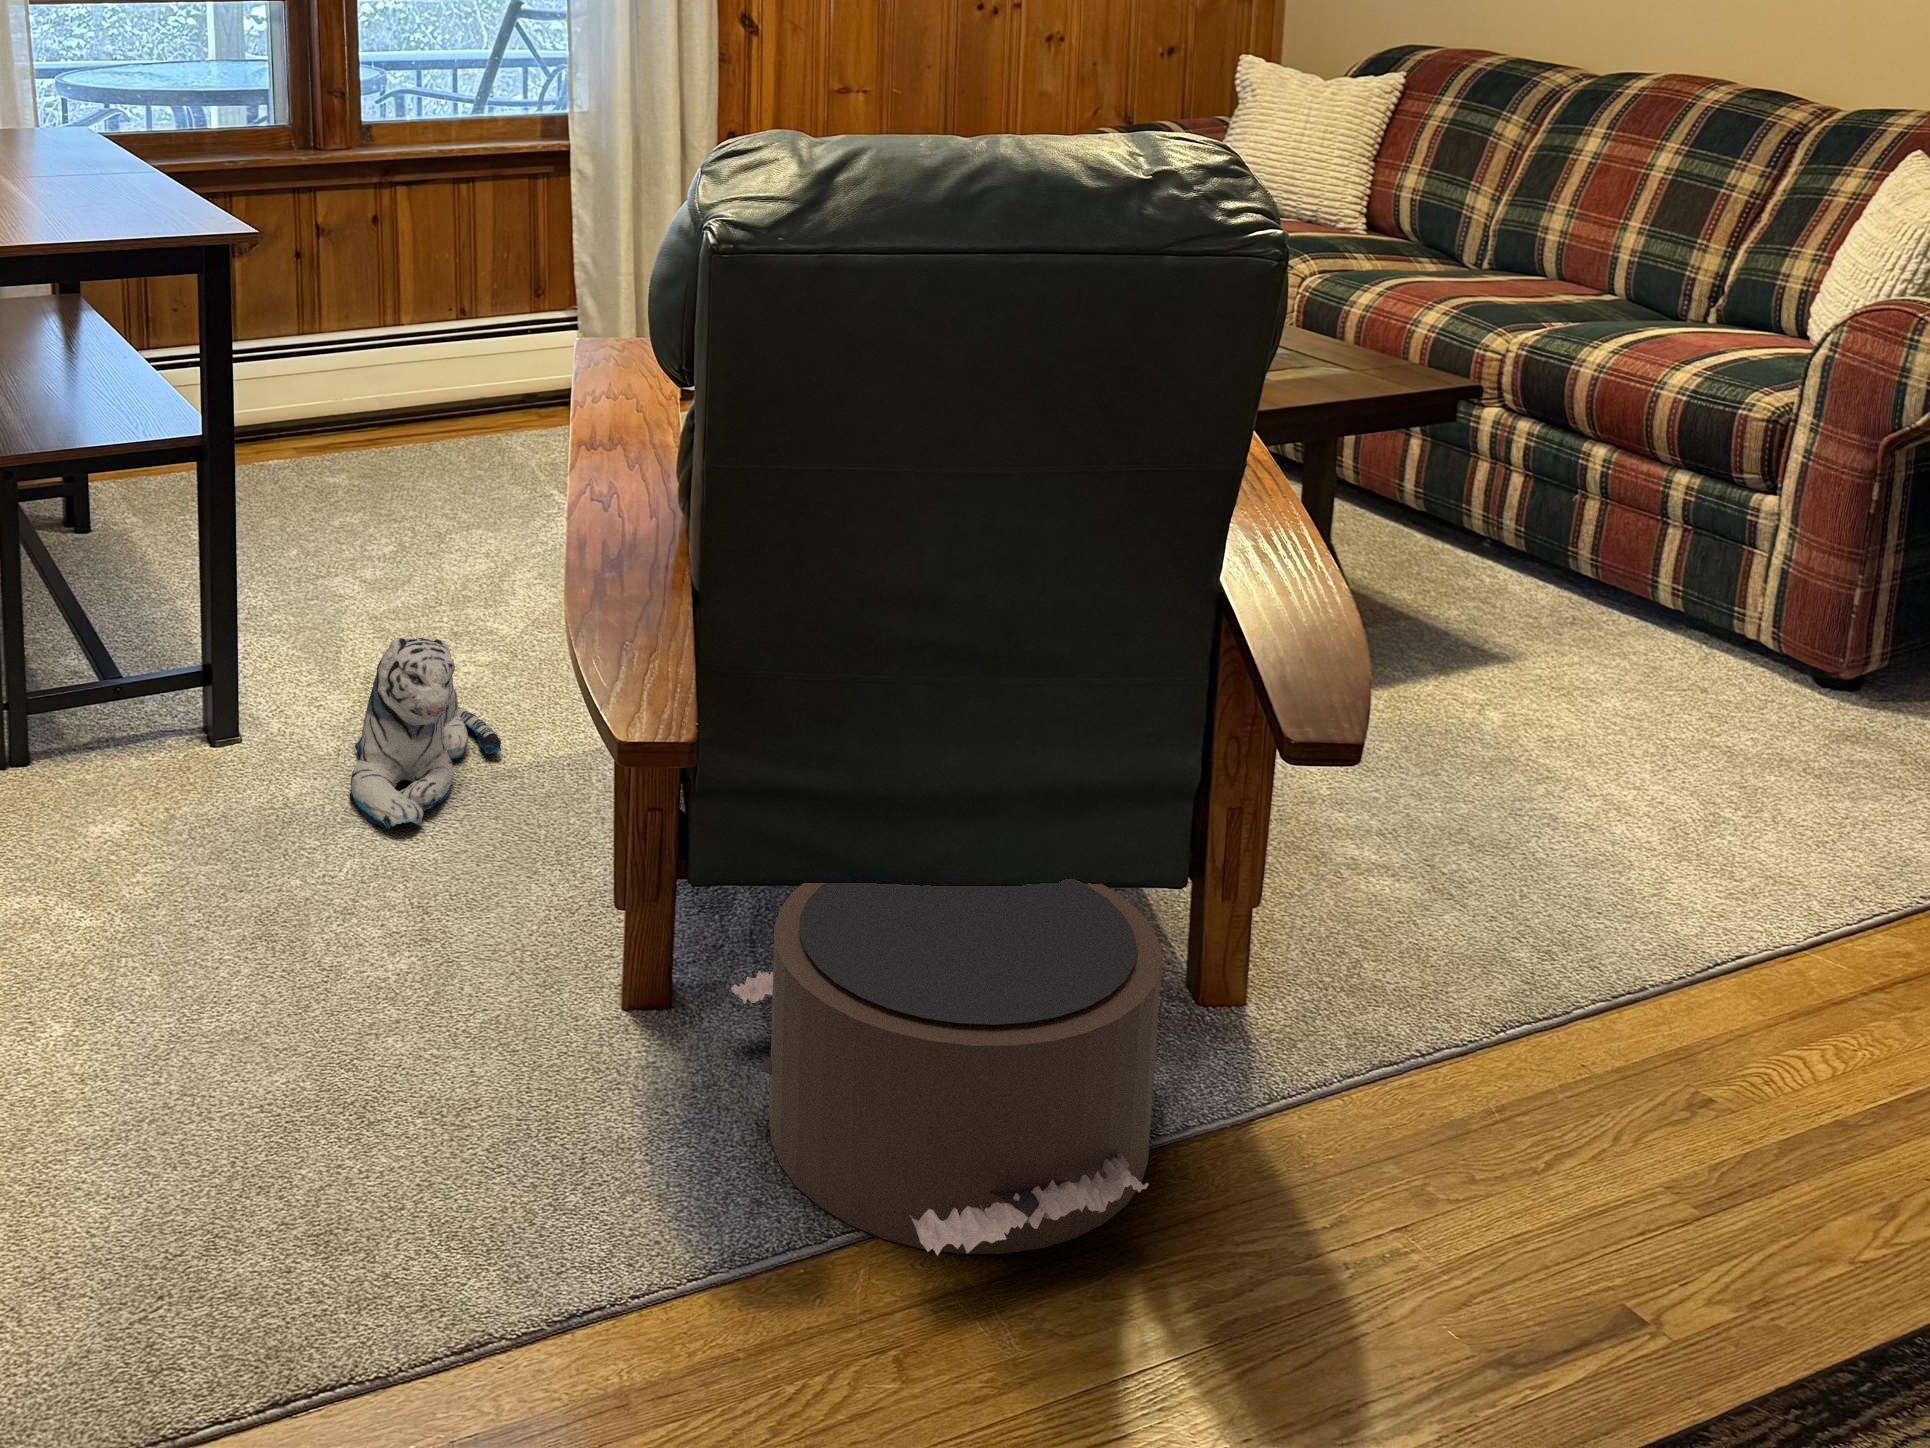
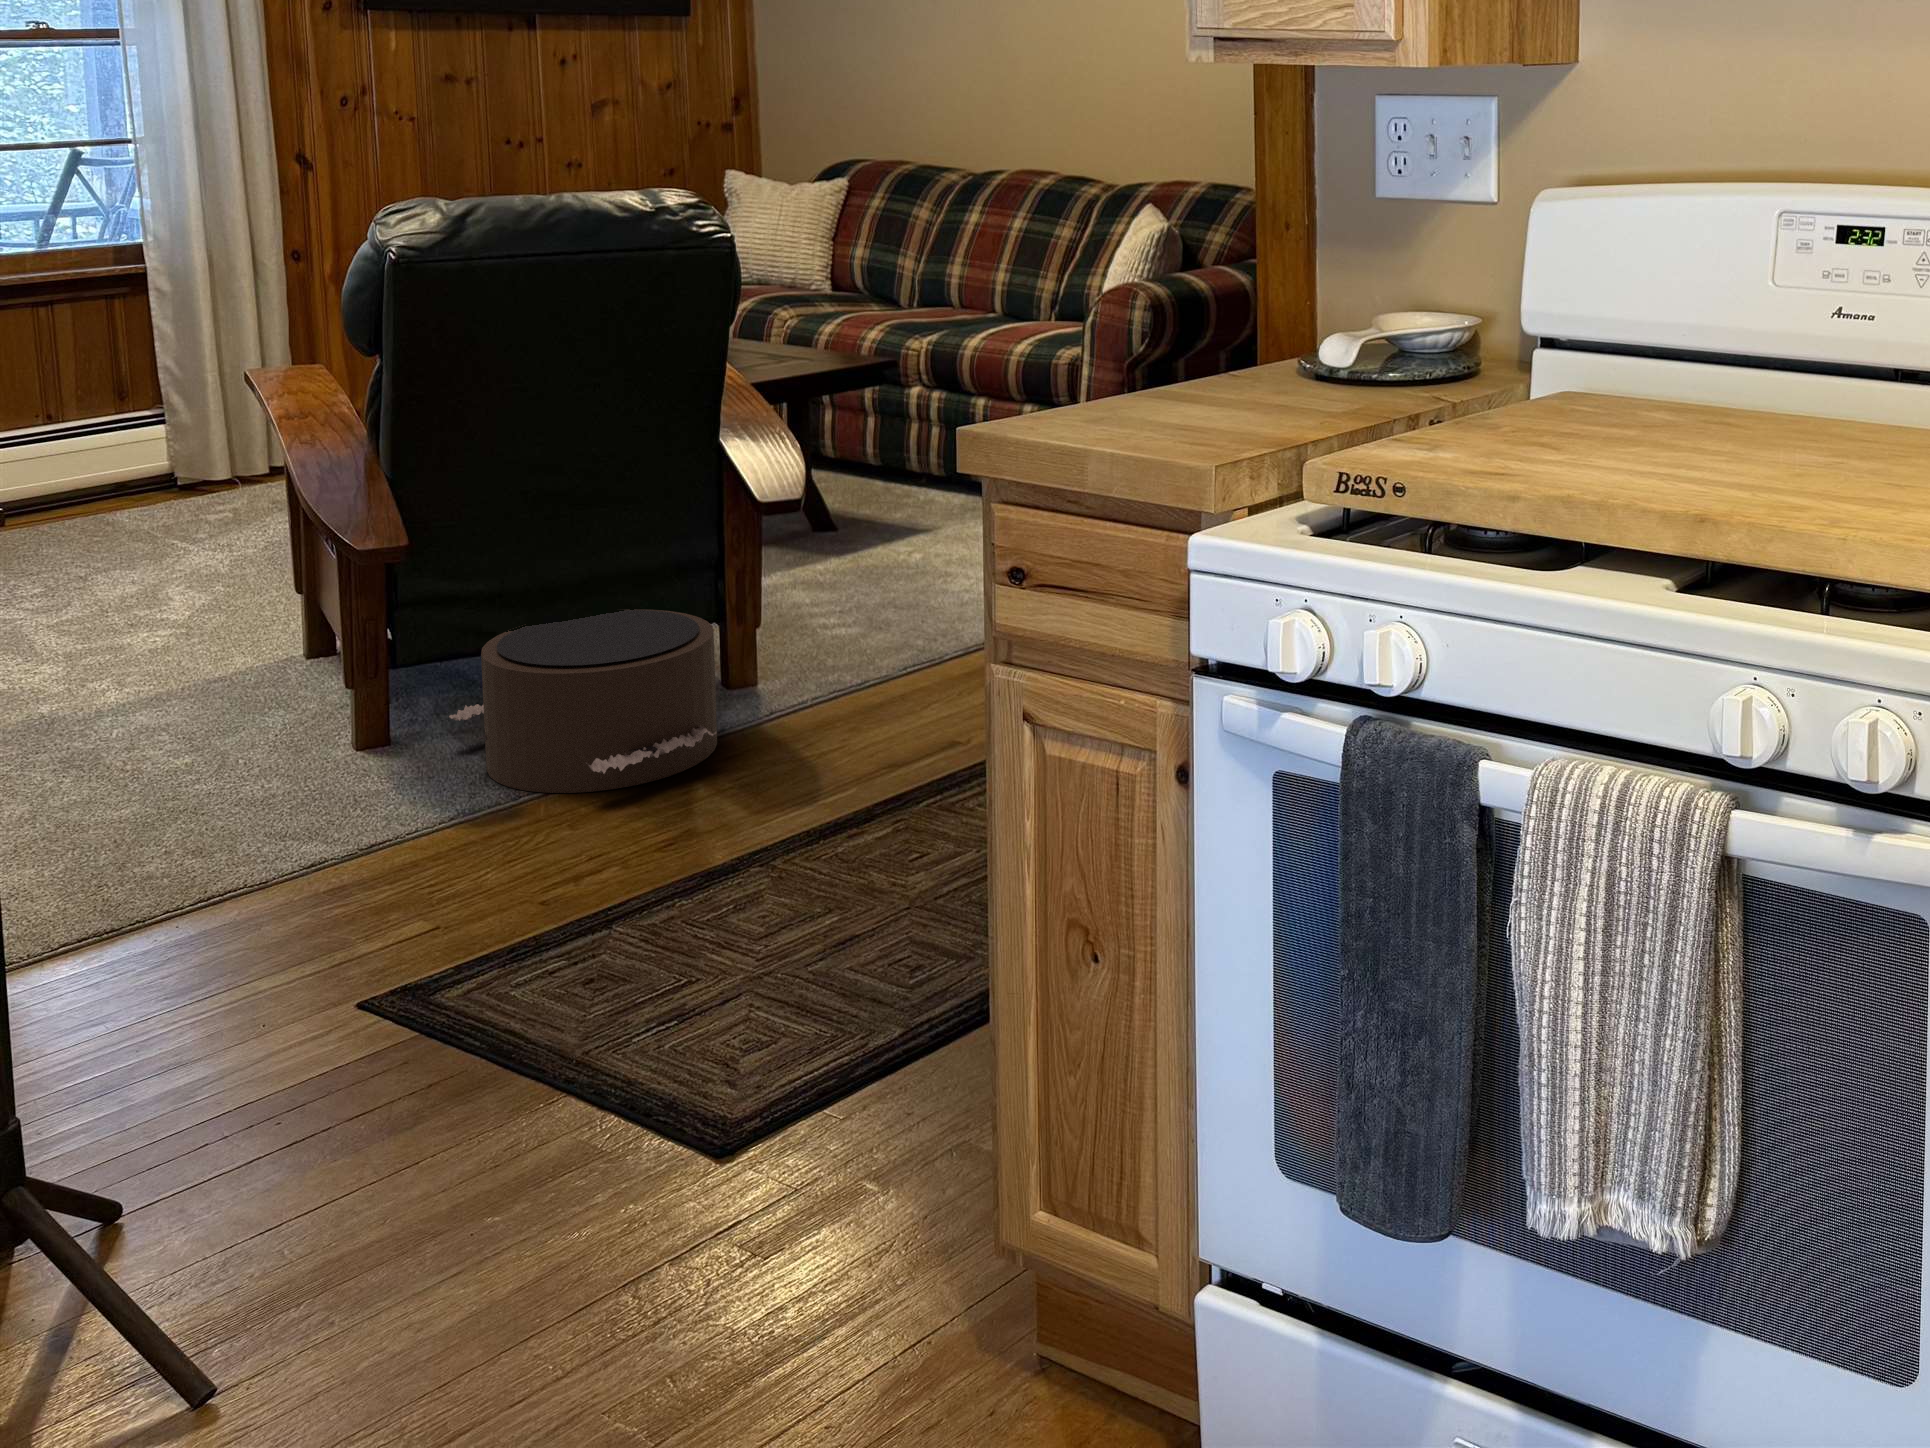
plush toy: present [350,638,501,830] -> none [92,590,220,715]

